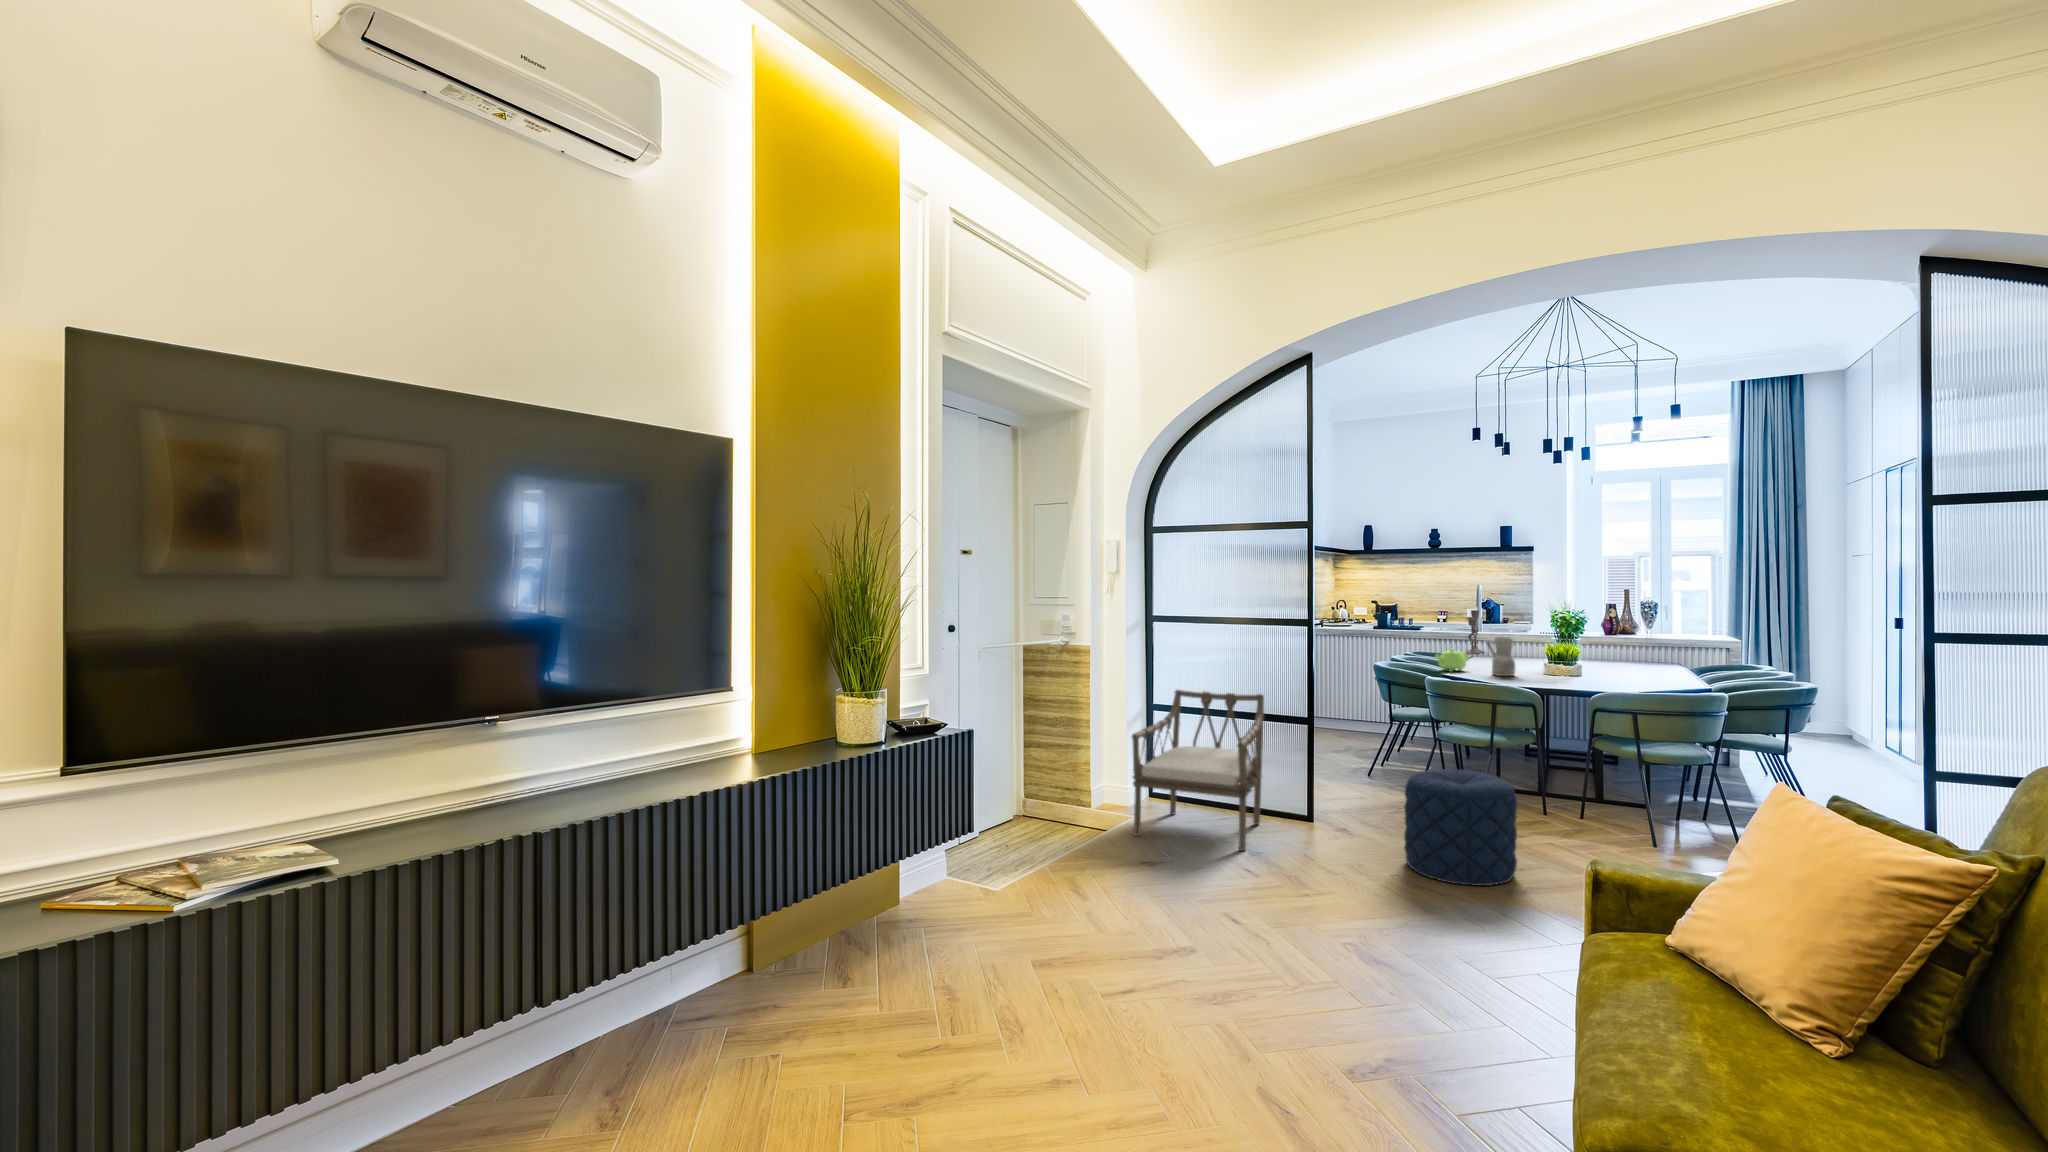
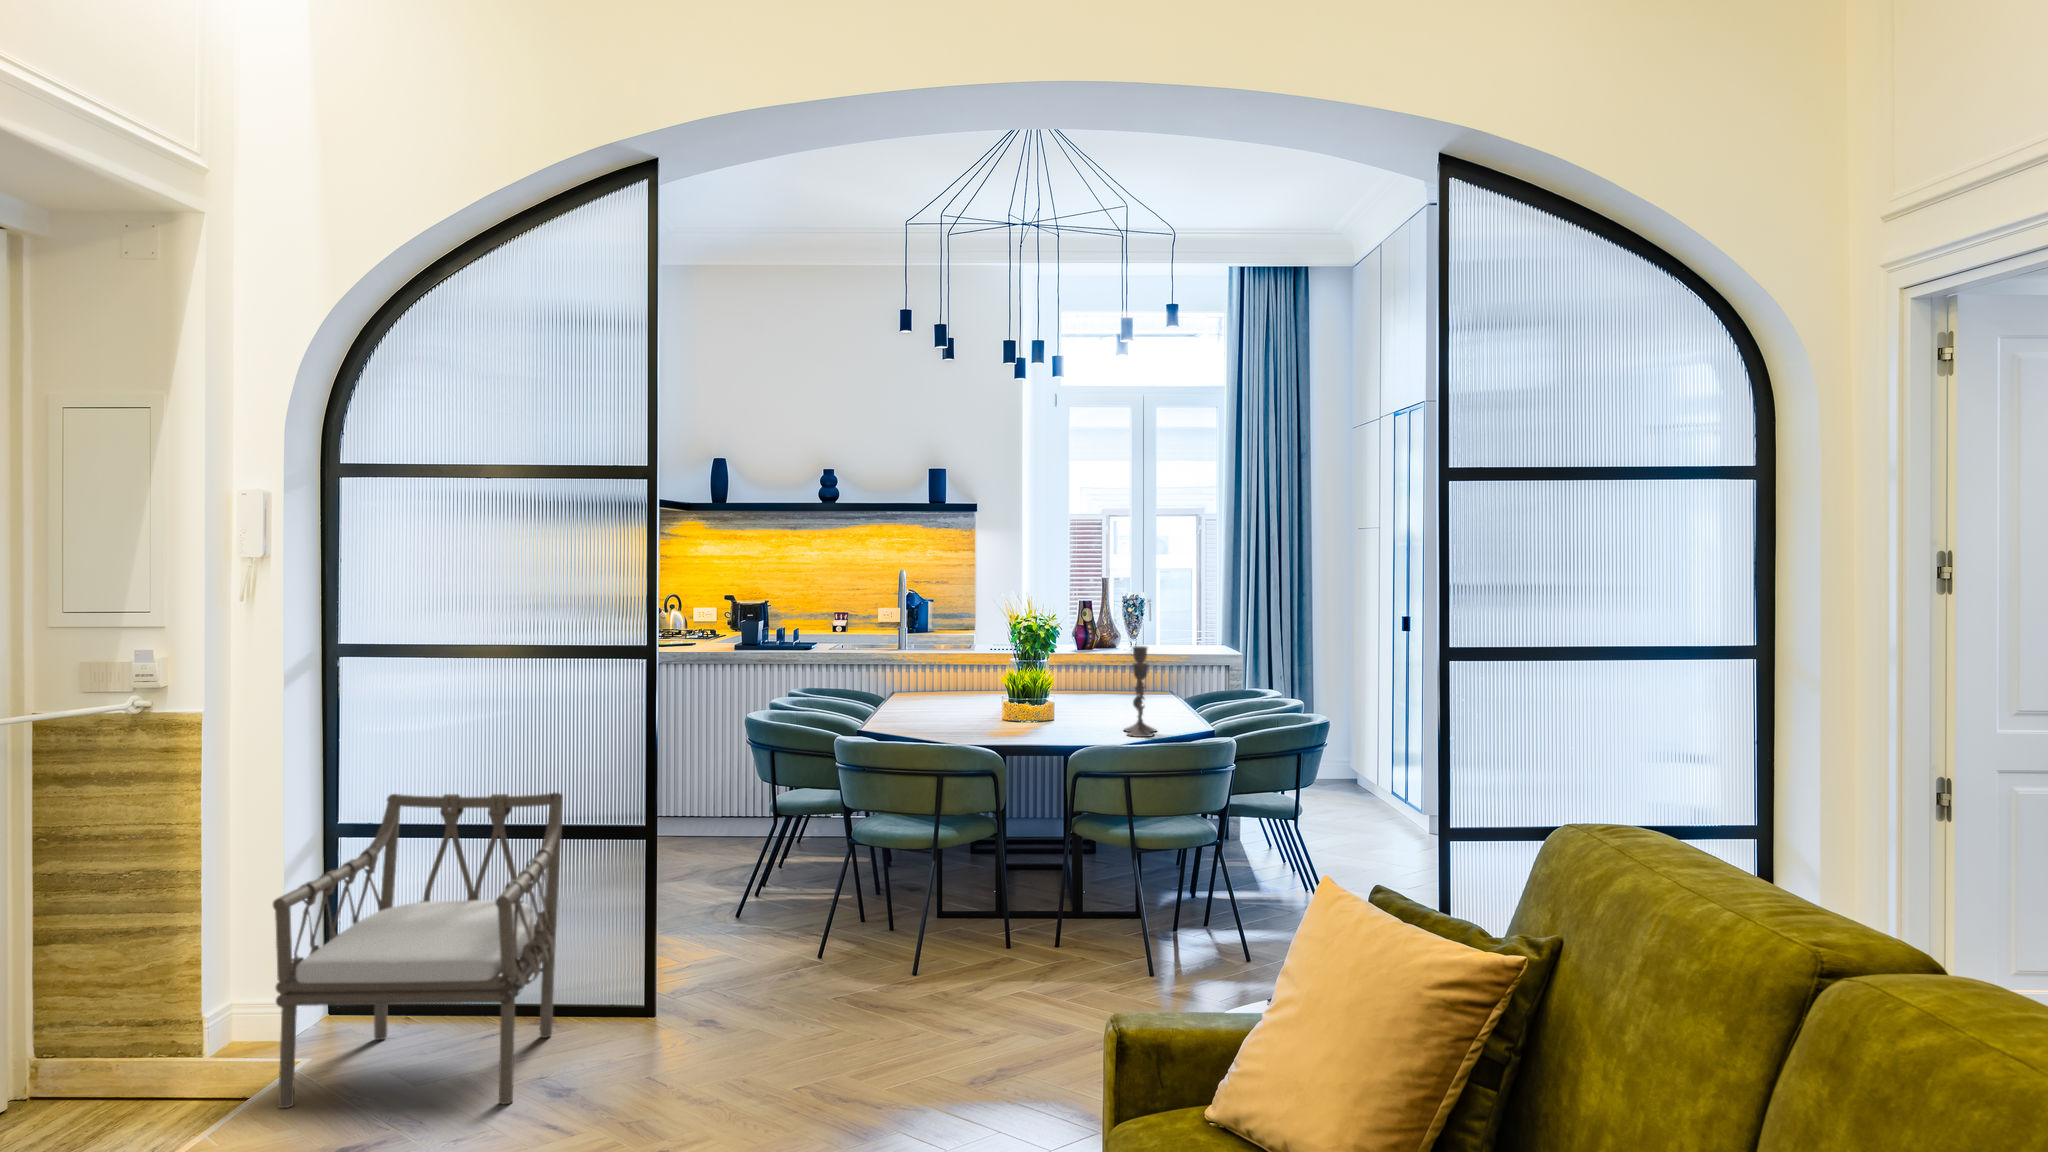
candlestick: present [1466,610,1484,654] -> present [1124,646,1156,737]
ceramic pitcher: present [1487,637,1515,676] -> none [933,669,972,730]
teapot: present [1435,649,1468,671] -> none [859,689,908,726]
pouf: present [1404,769,1517,886] -> none [799,900,970,1104]

